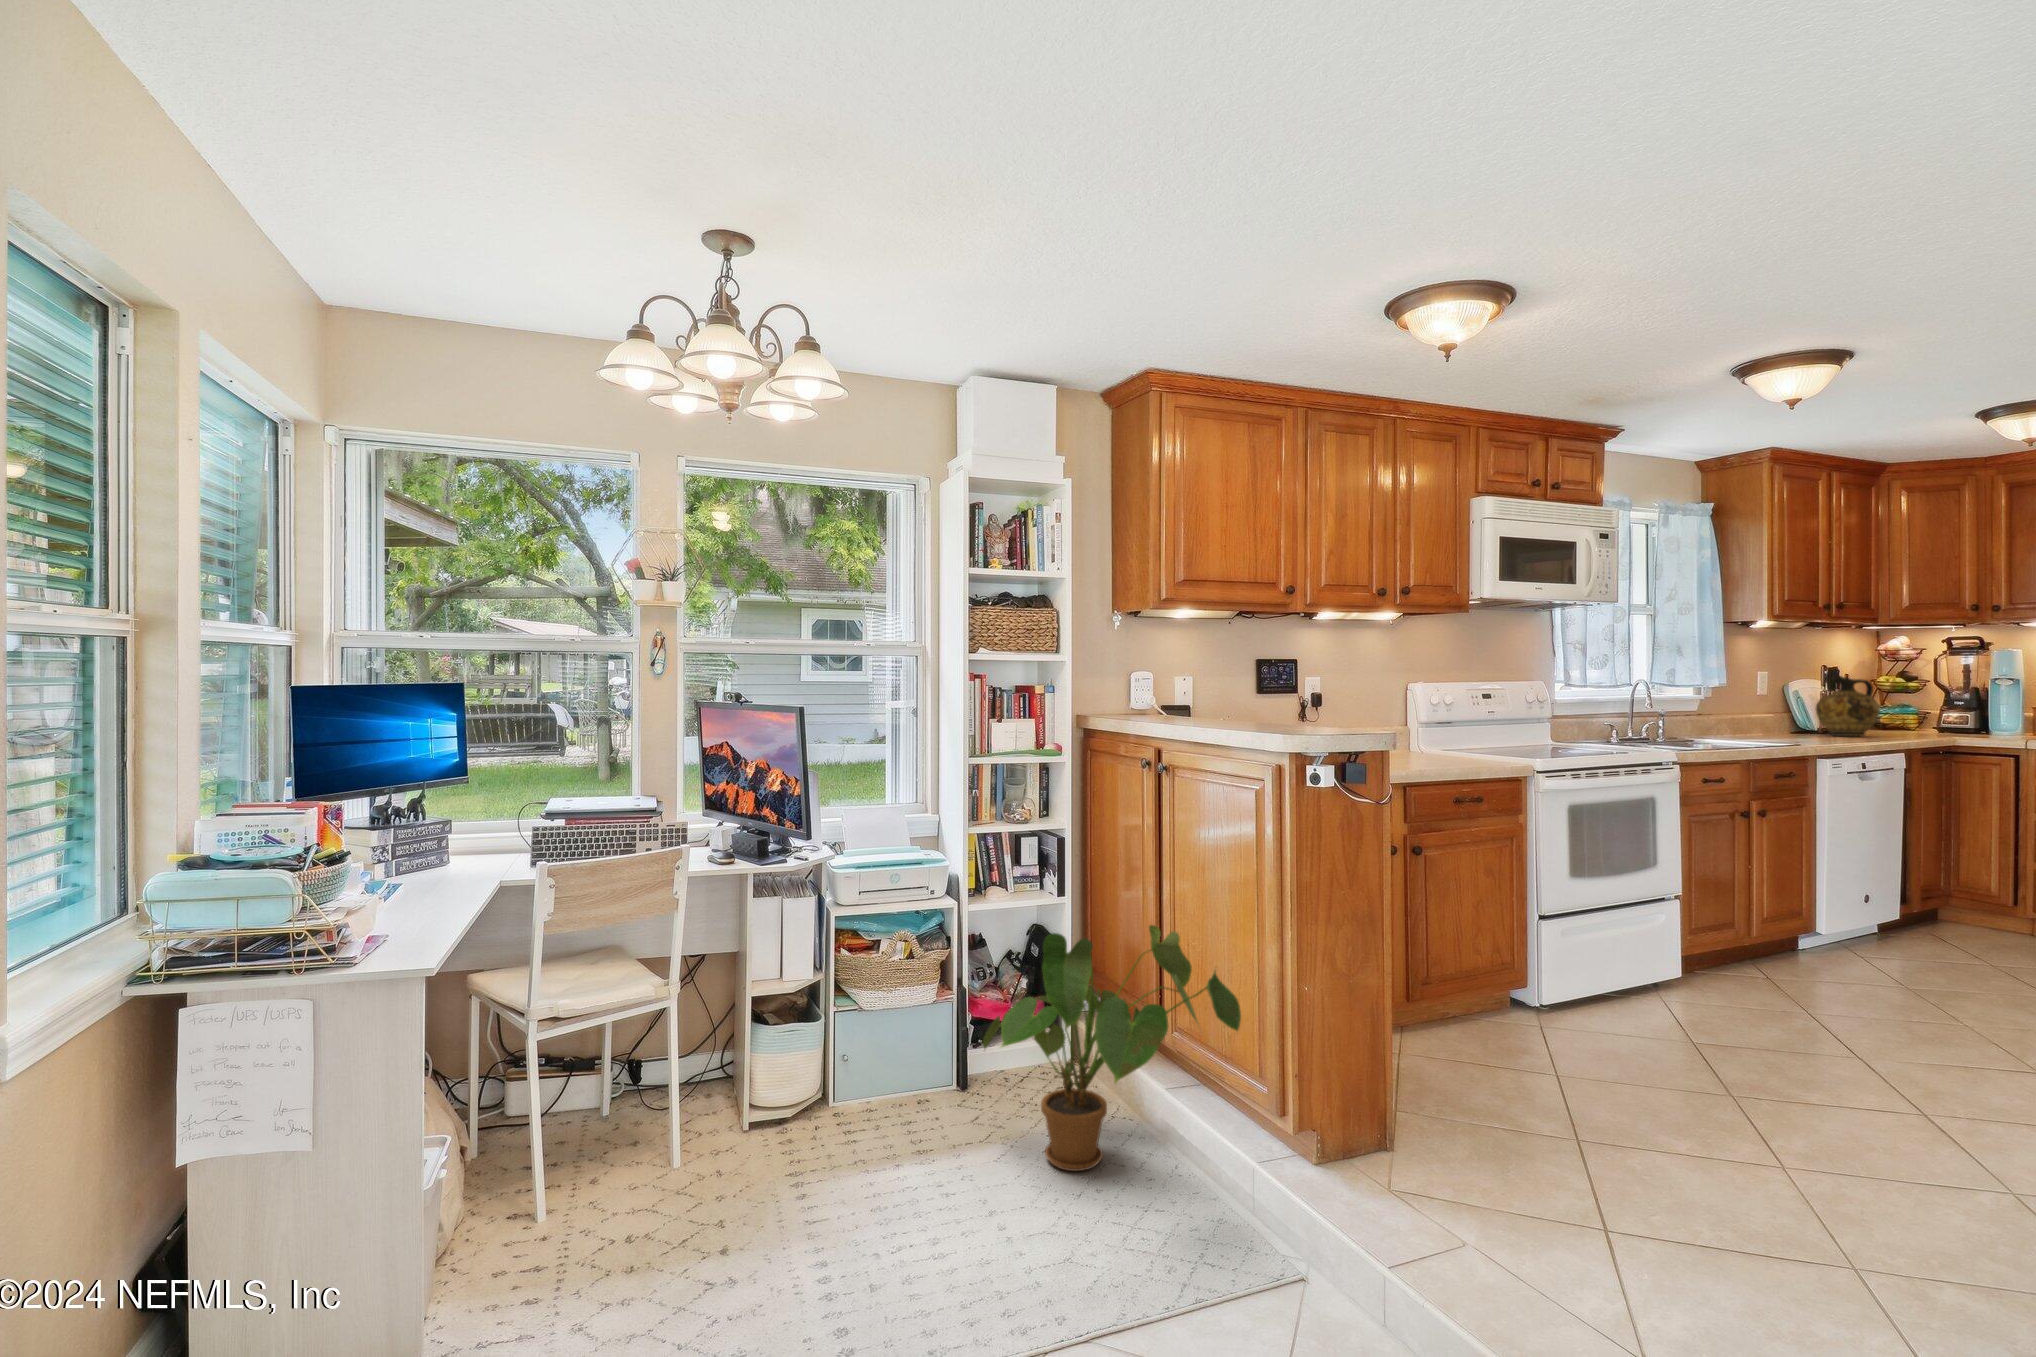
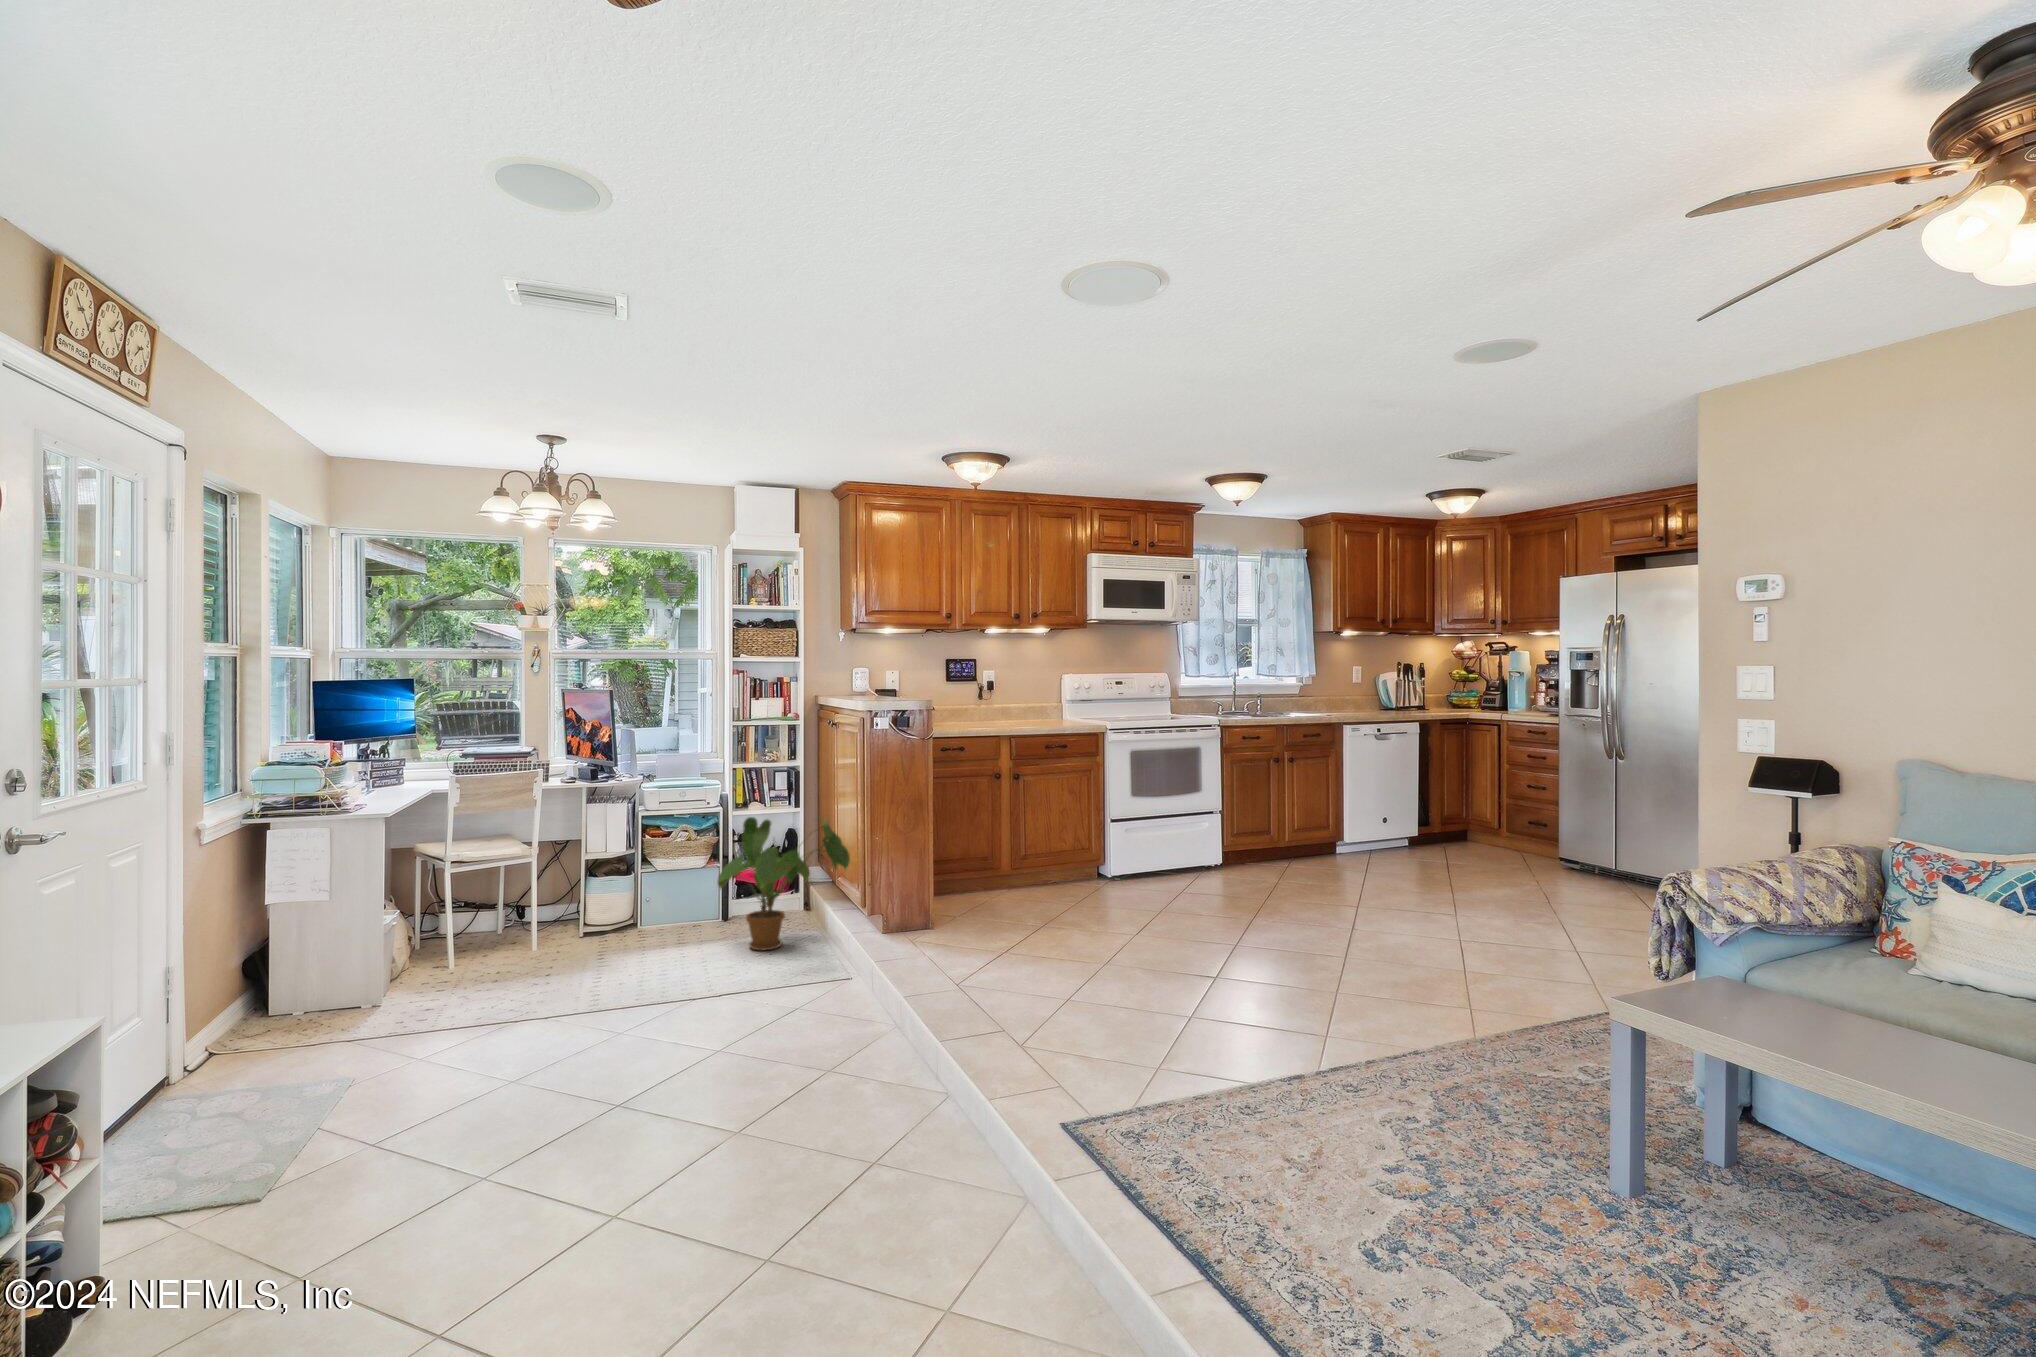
ceramic jug: present [1816,676,1880,736] -> none [1378,668,1414,710]

